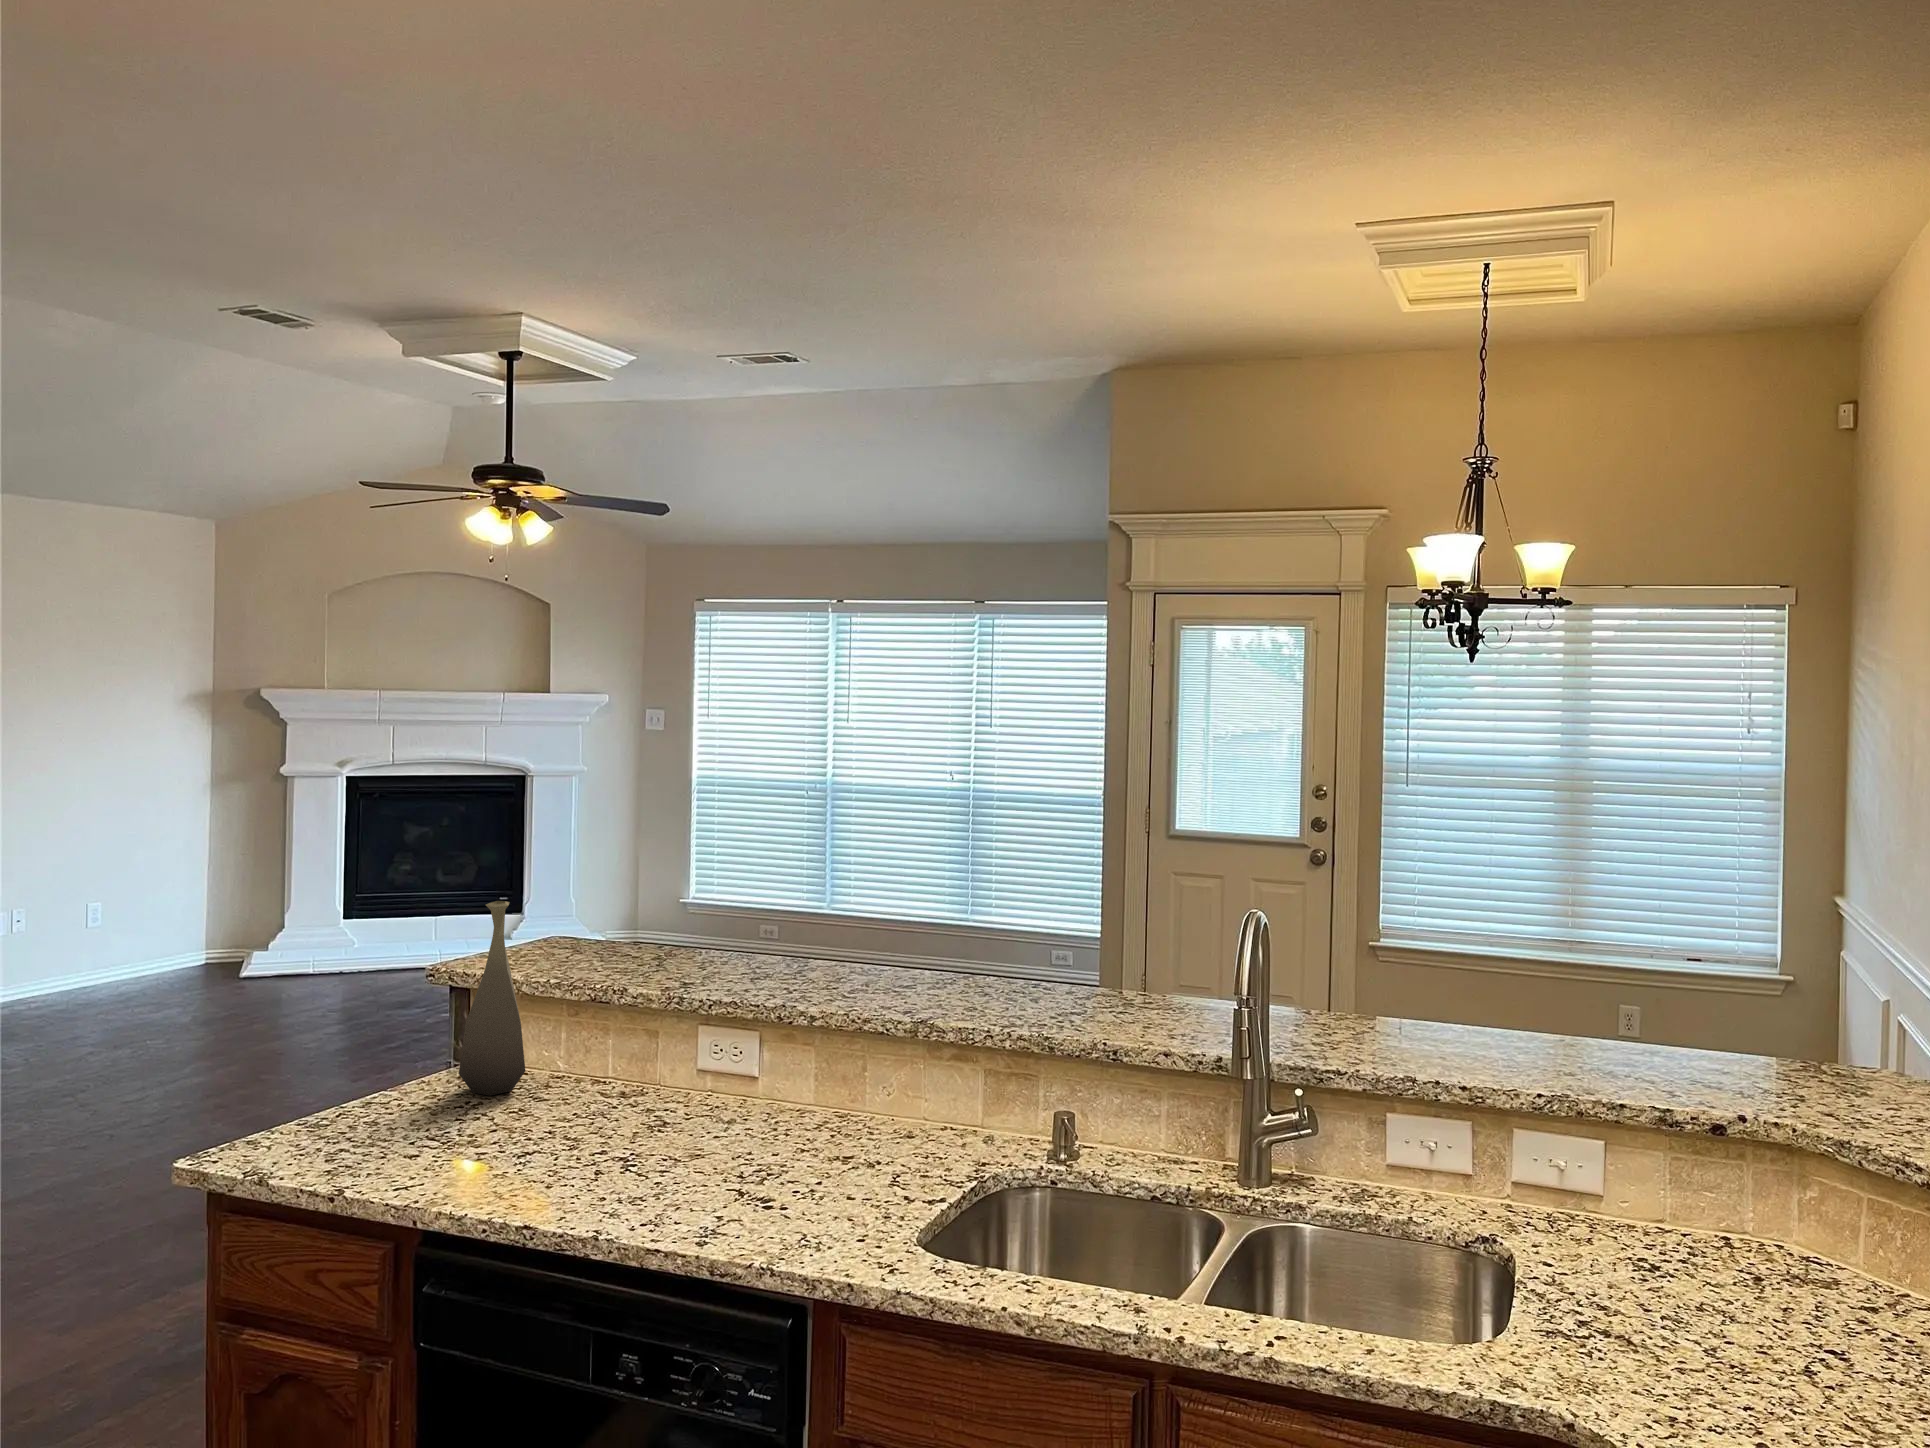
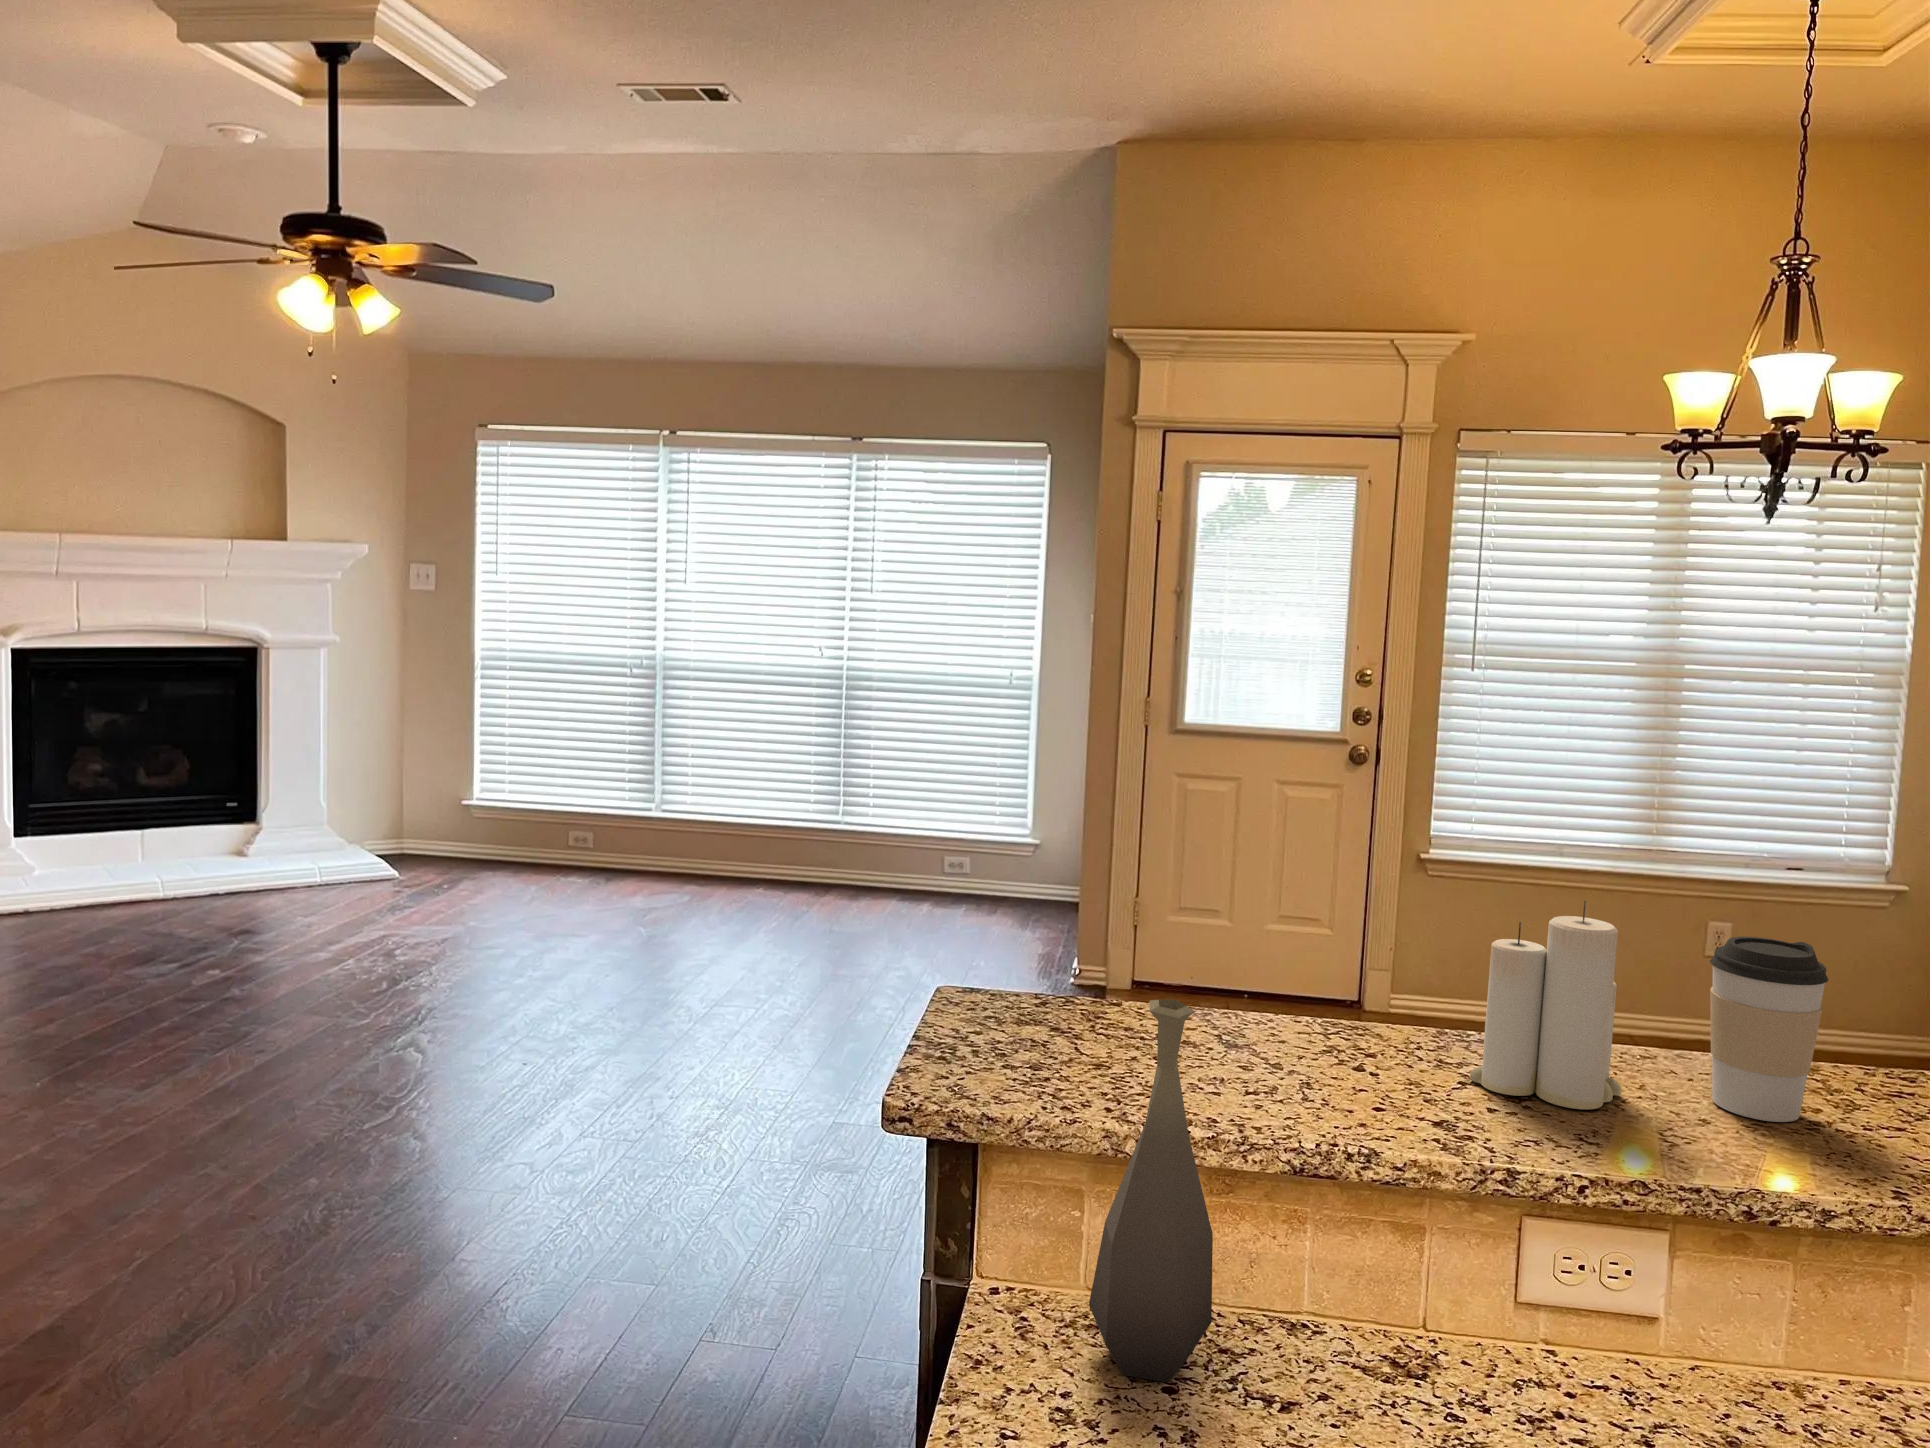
candle: none [763,869,838,985] -> present [1470,901,1622,1109]
coffee cup: none [874,893,932,994] -> present [1710,937,1828,1122]

